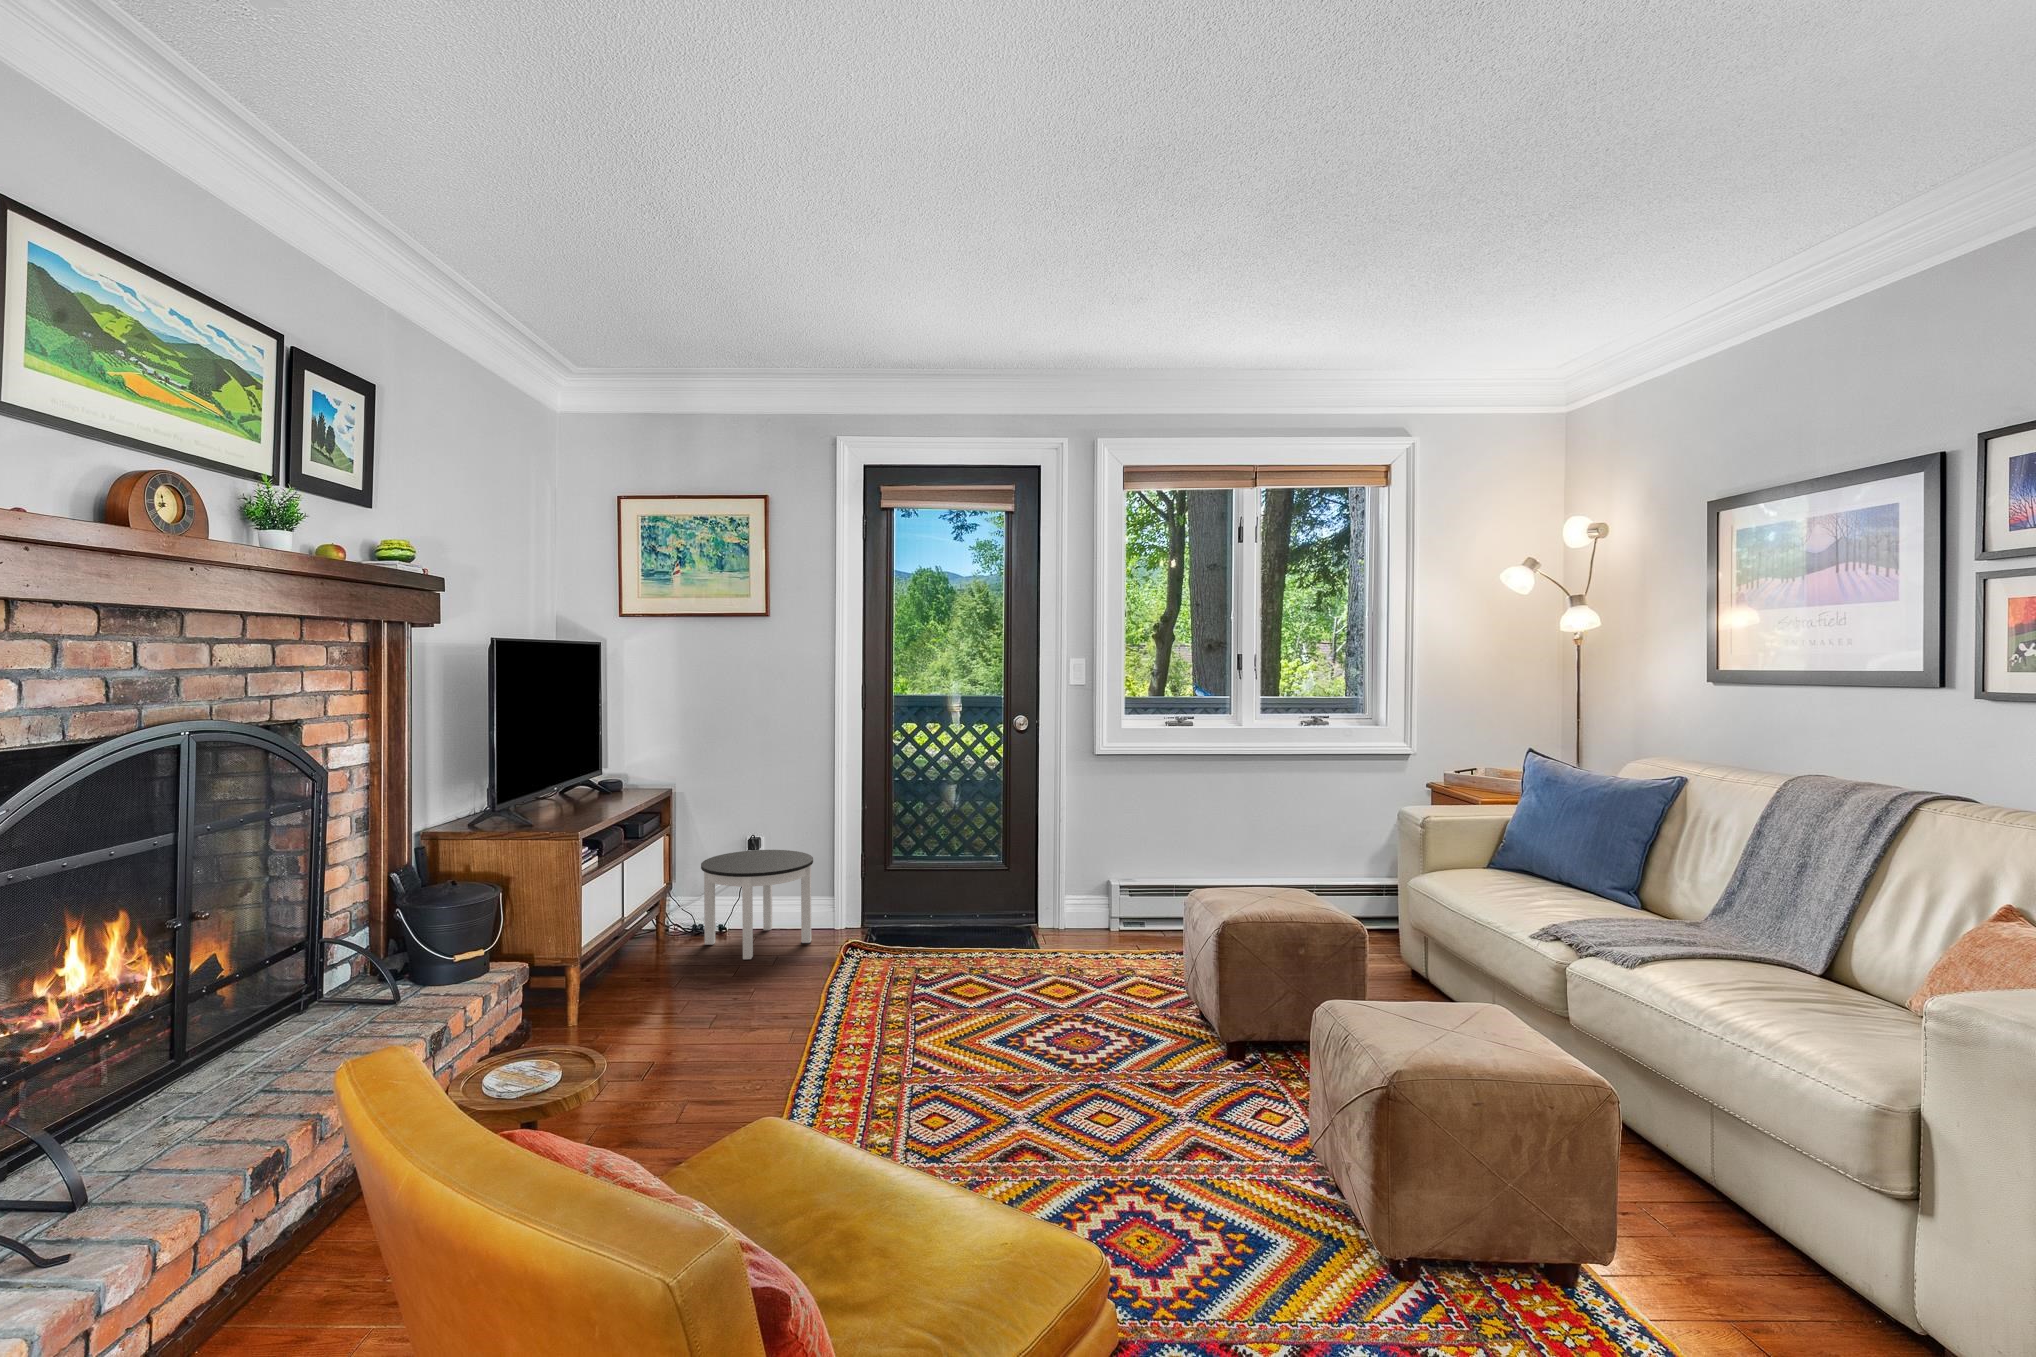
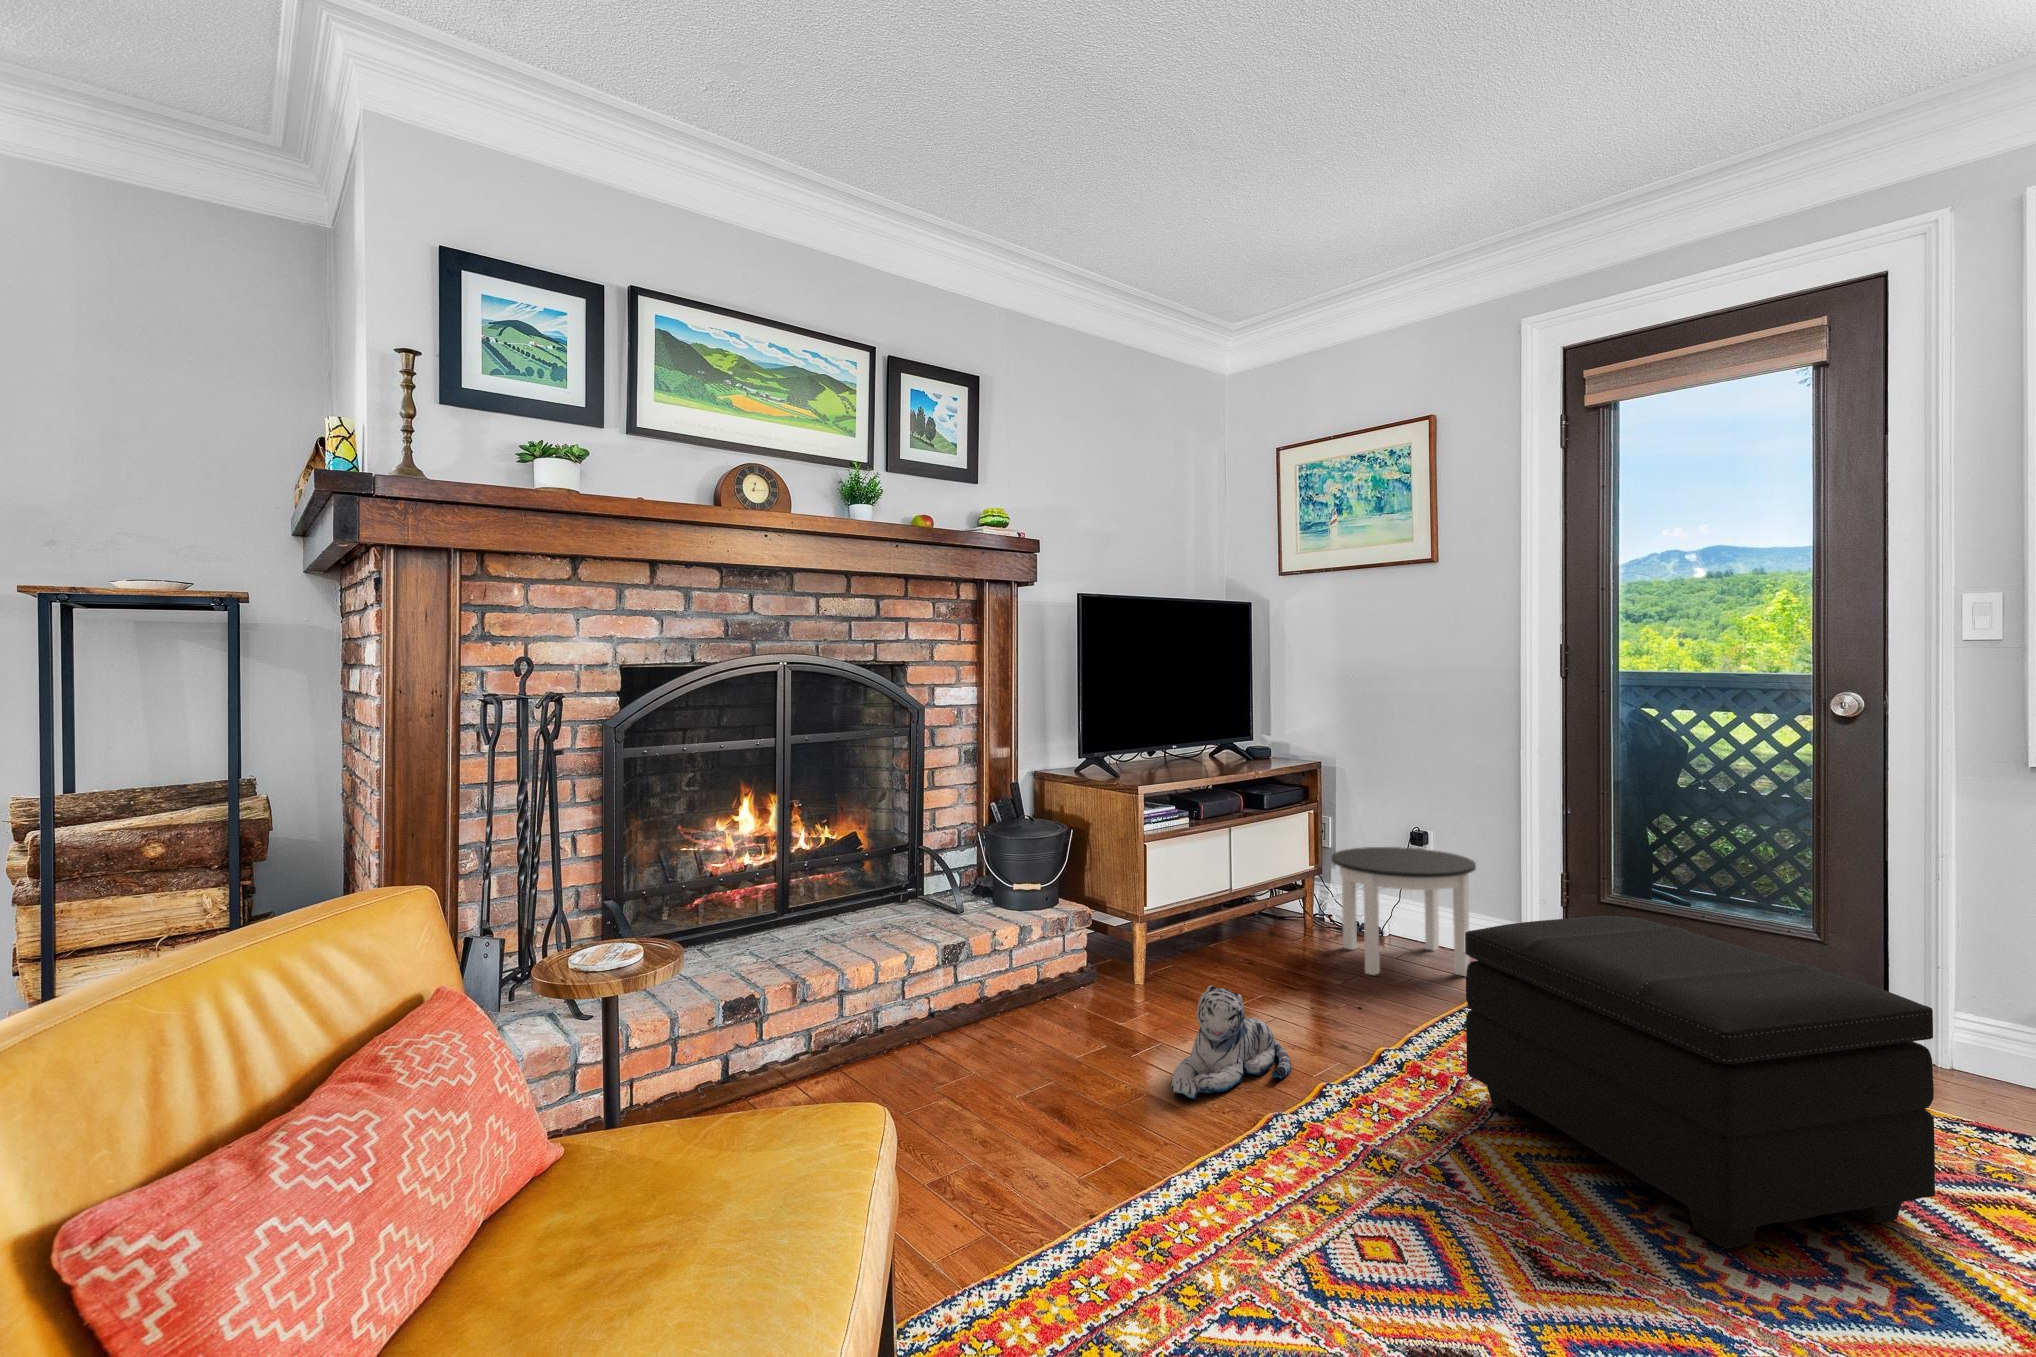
footstool: none [891,875,1119,1047] -> present [1465,916,1935,1249]
plush toy: none [694,993,774,1092] -> present [1171,985,1291,1099]

